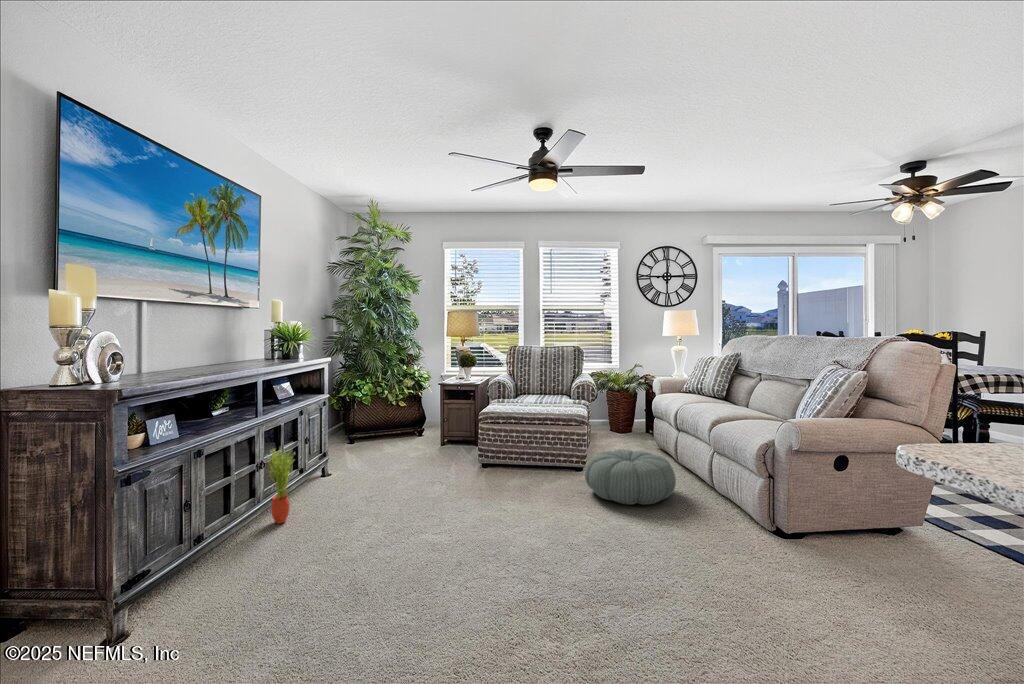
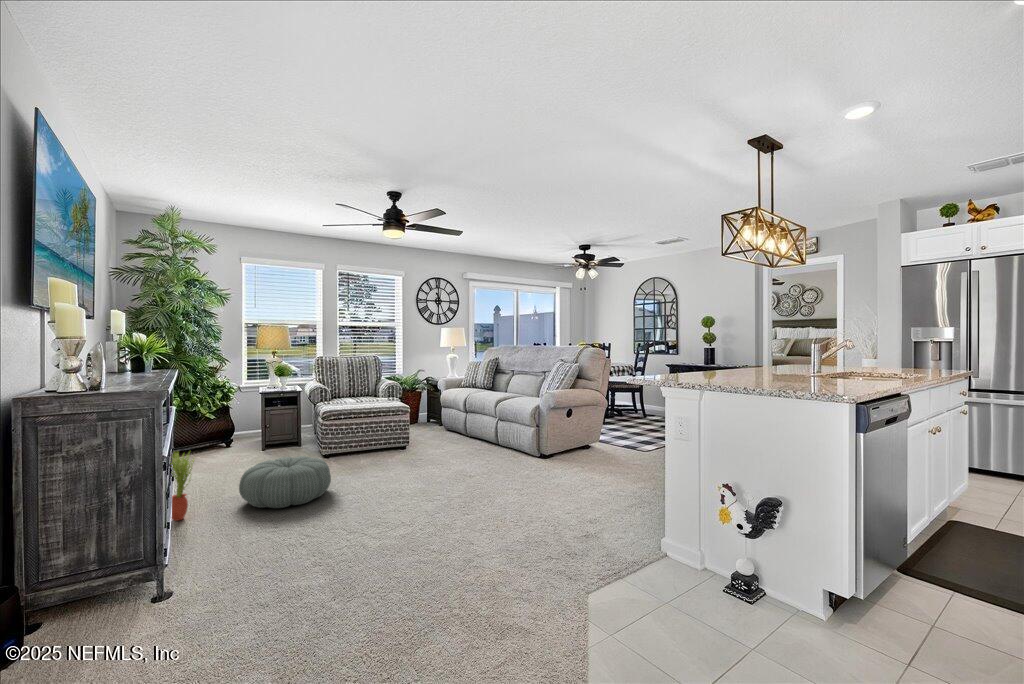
pouf: present [585,449,676,505] -> present [239,456,331,508]

